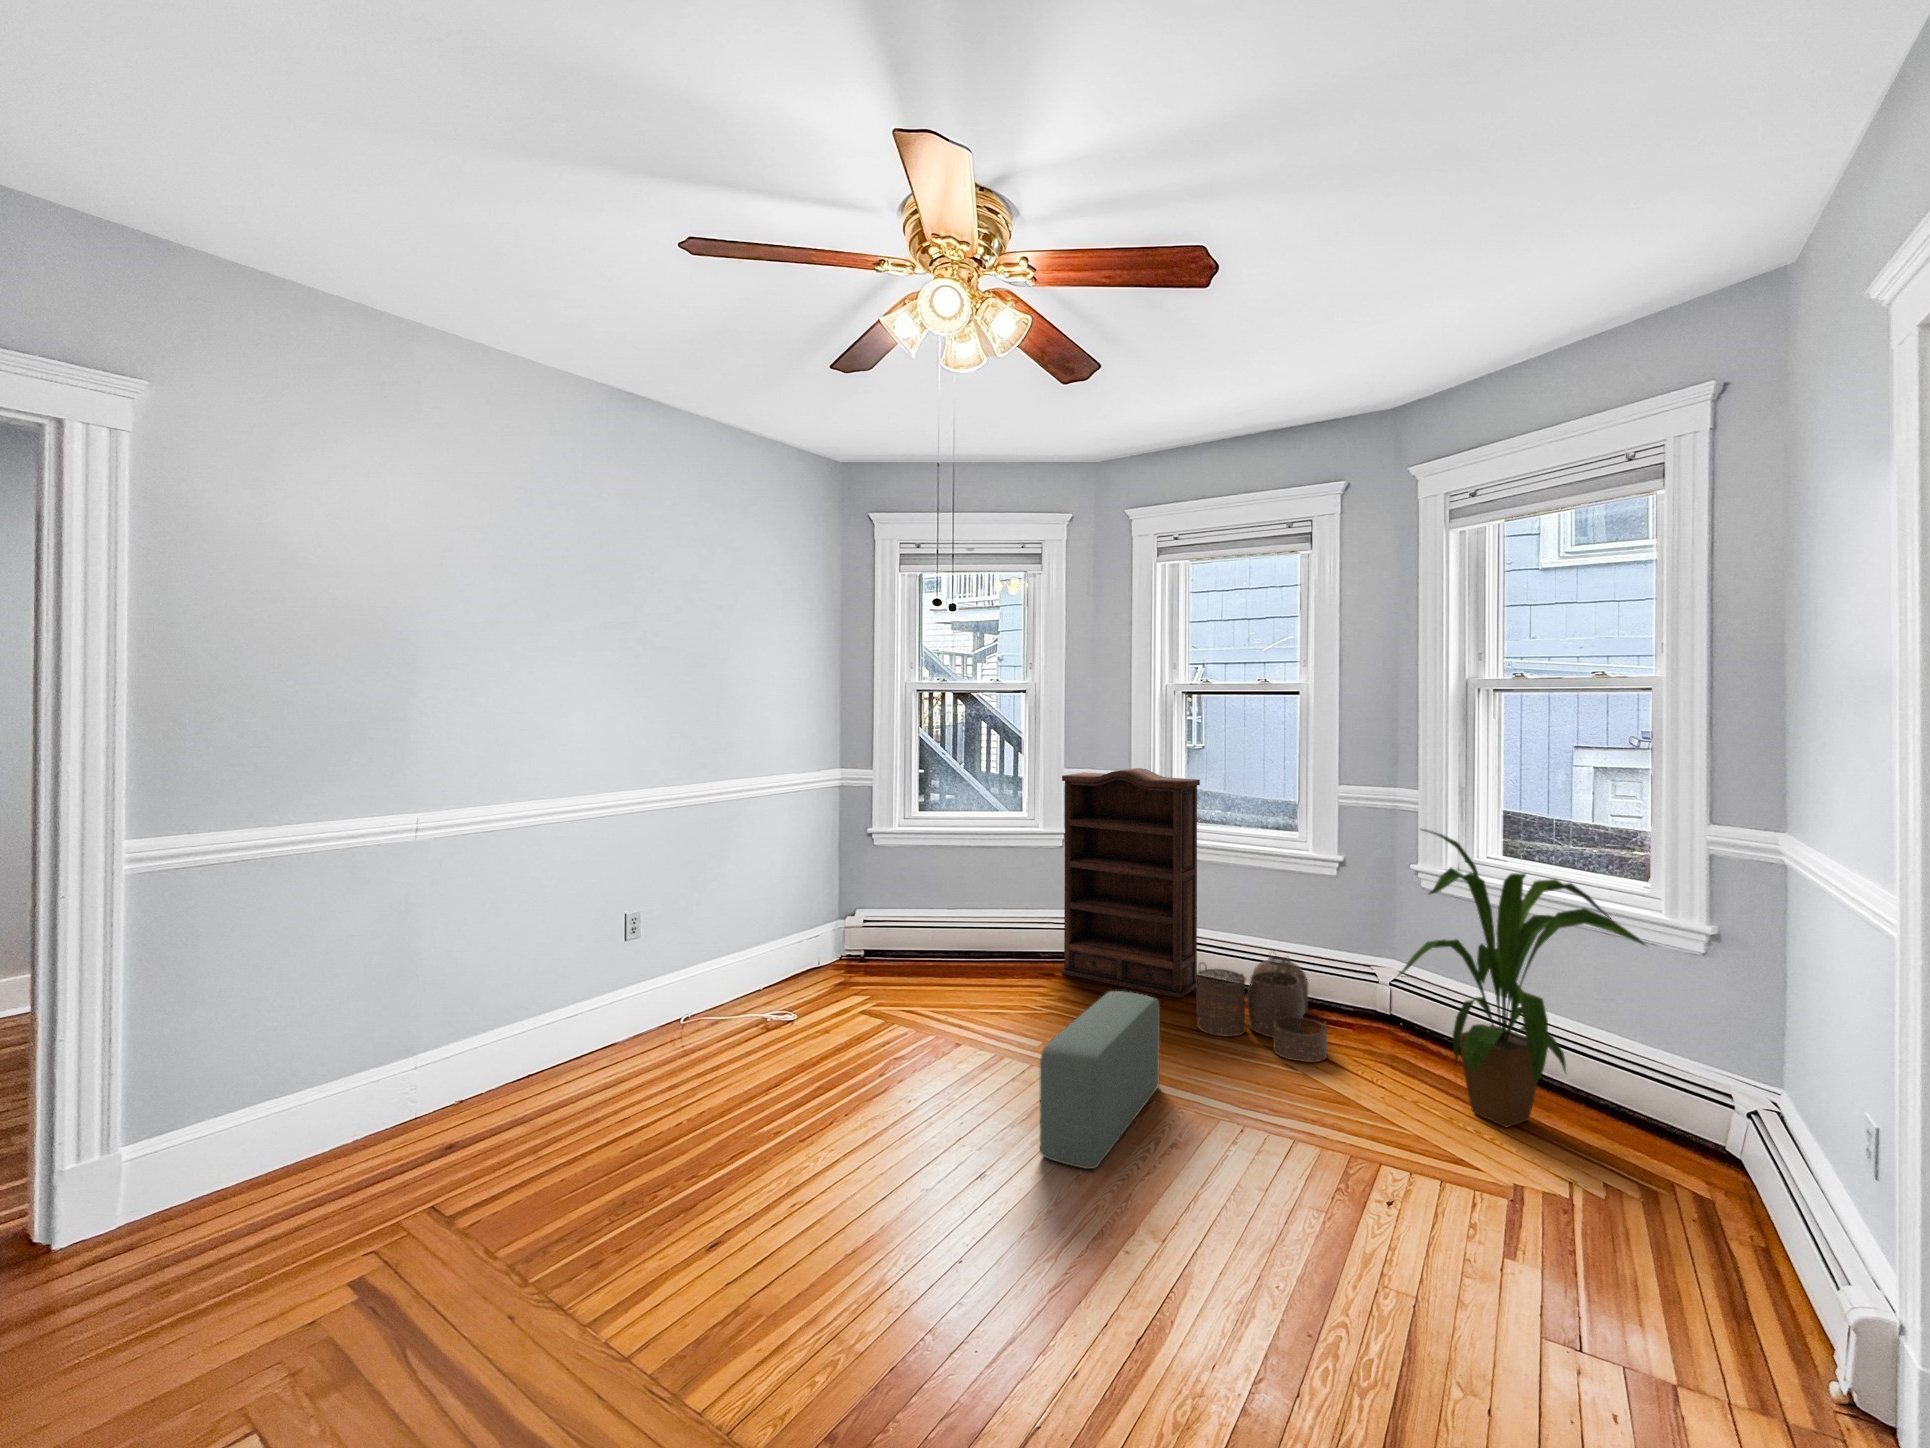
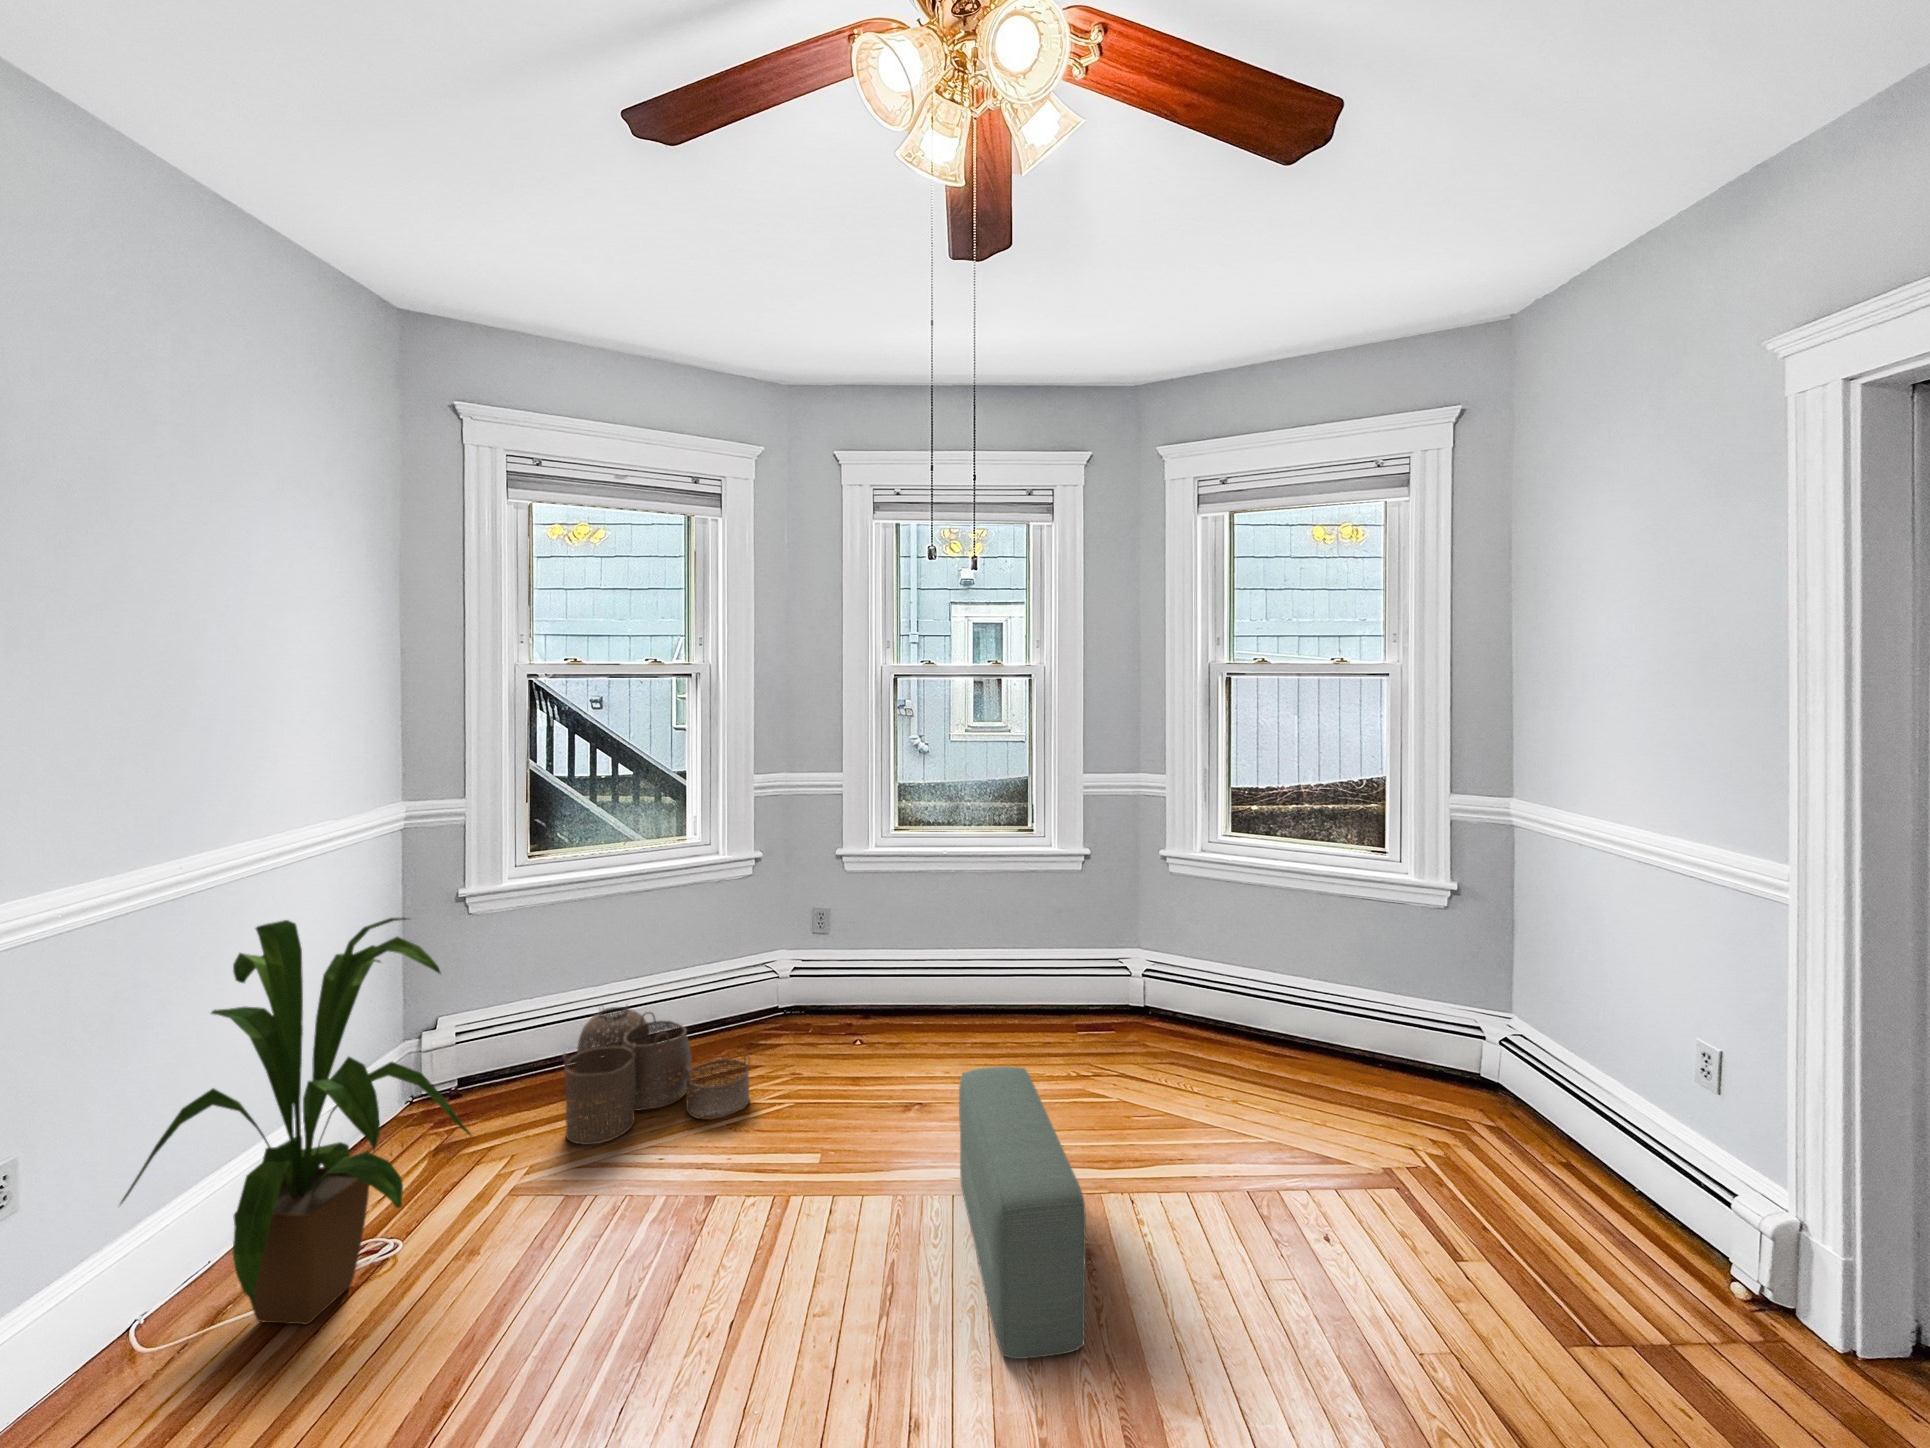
bookshelf: present [1061,768,1200,999] -> none [764,770,930,1039]
house plant: present [1398,829,1645,1127] -> present [120,918,471,1325]
woven basket: present [1196,956,1328,1063] -> present [563,1007,750,1145]

